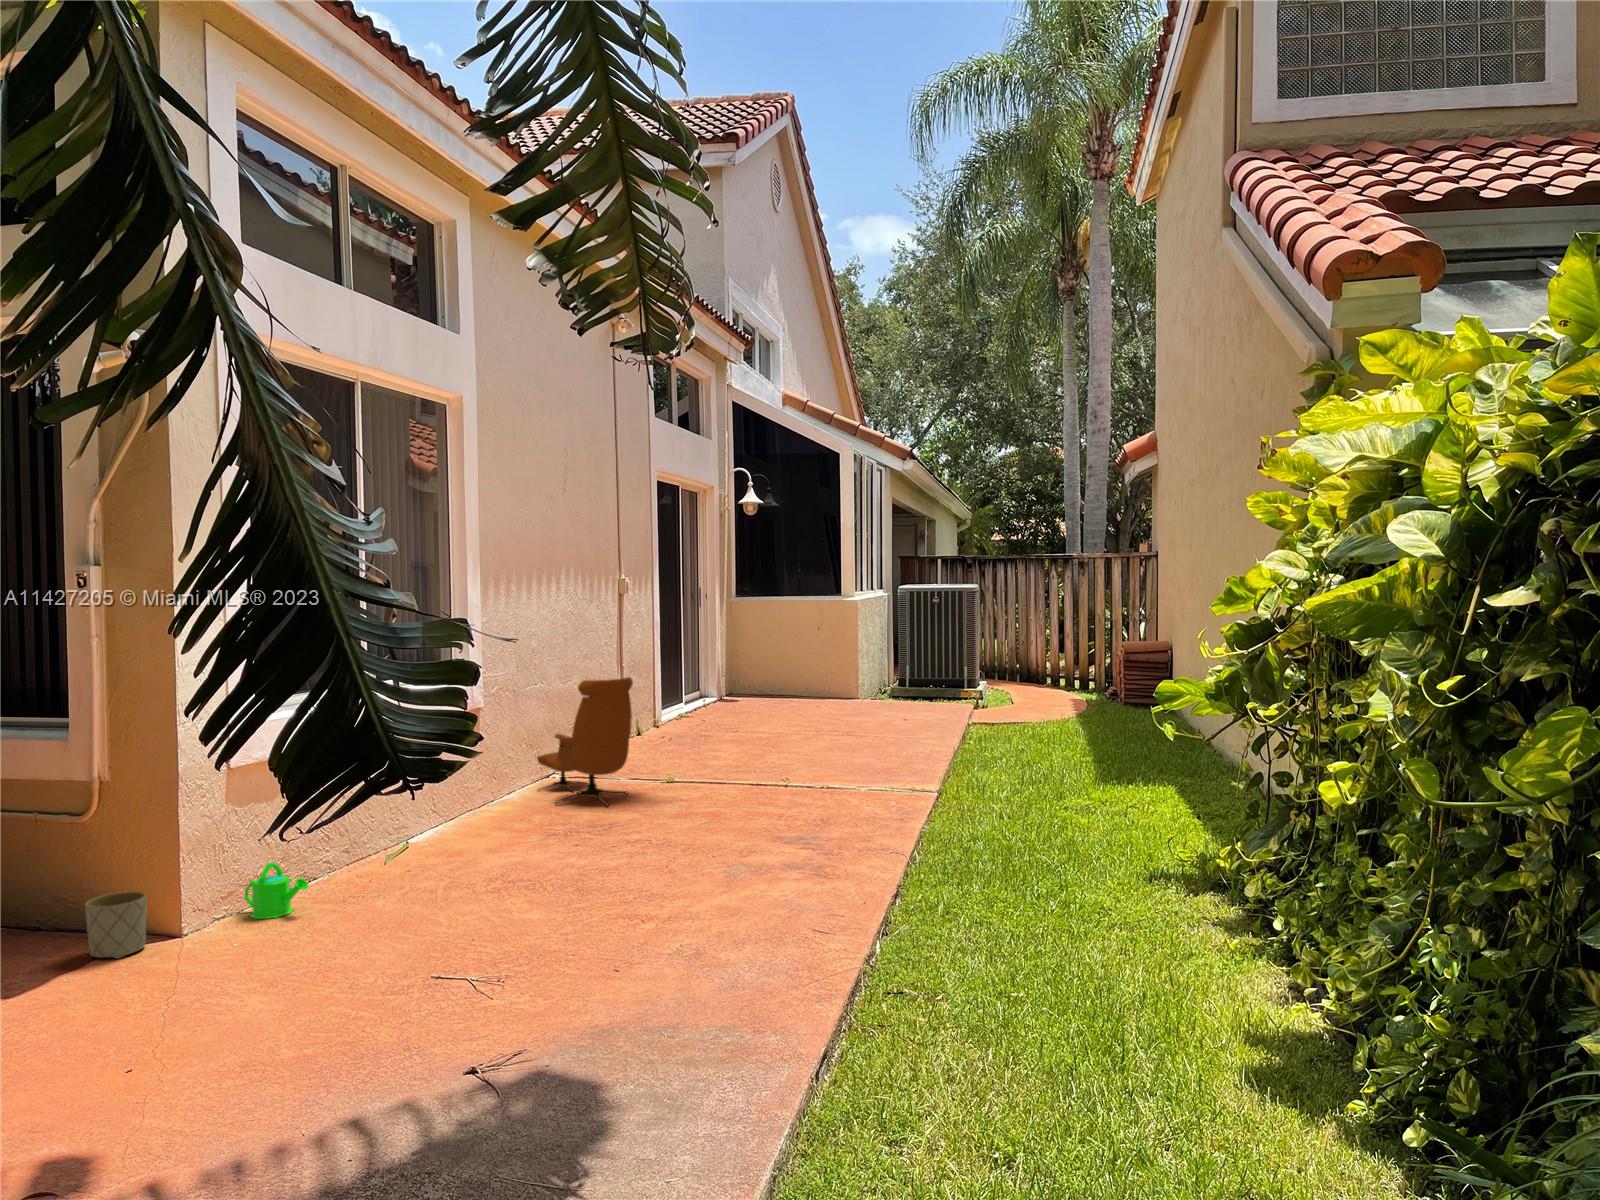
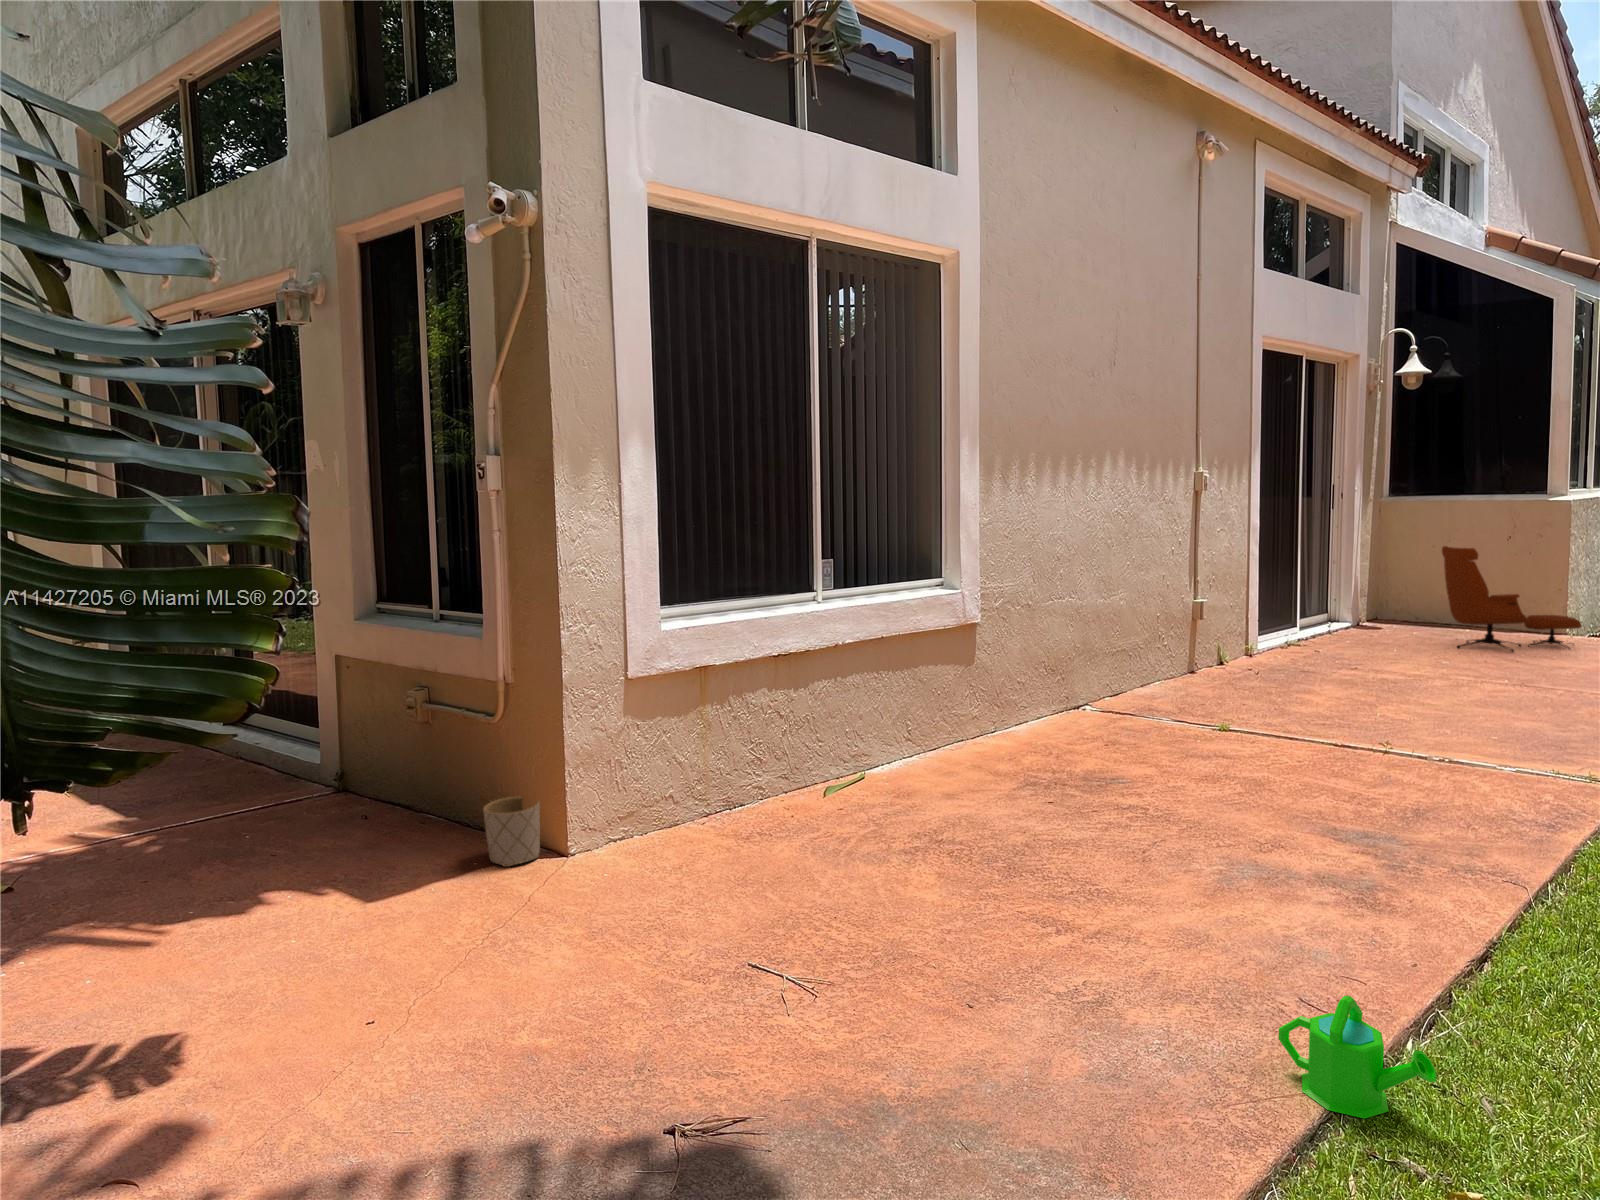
lounge chair: present [537,677,633,806] -> present [1442,546,1581,652]
watering can: present [245,862,308,919] -> present [1279,996,1437,1119]

